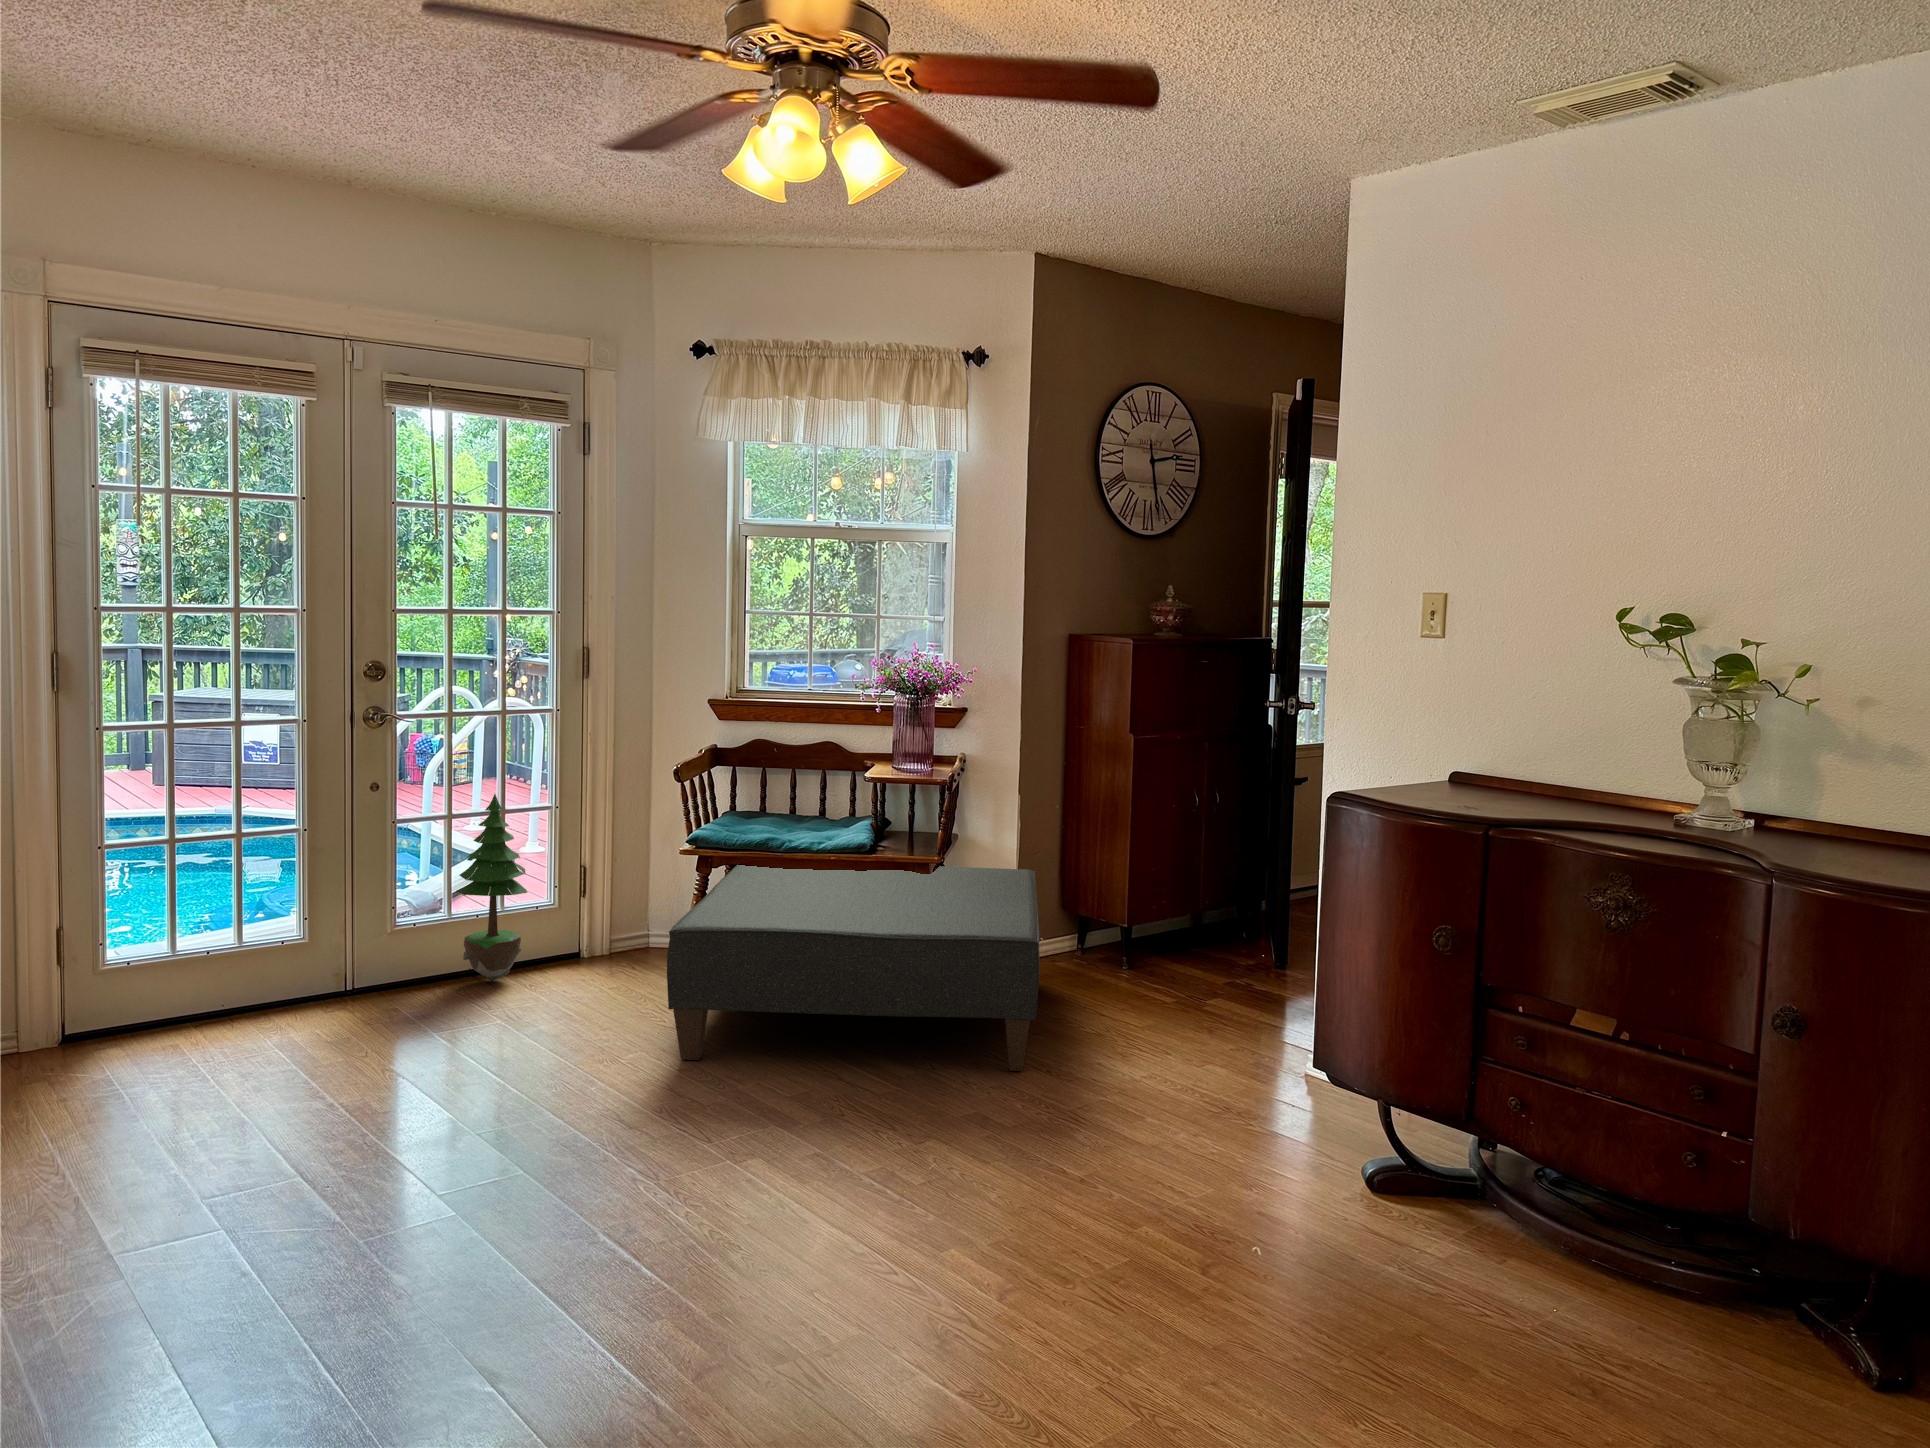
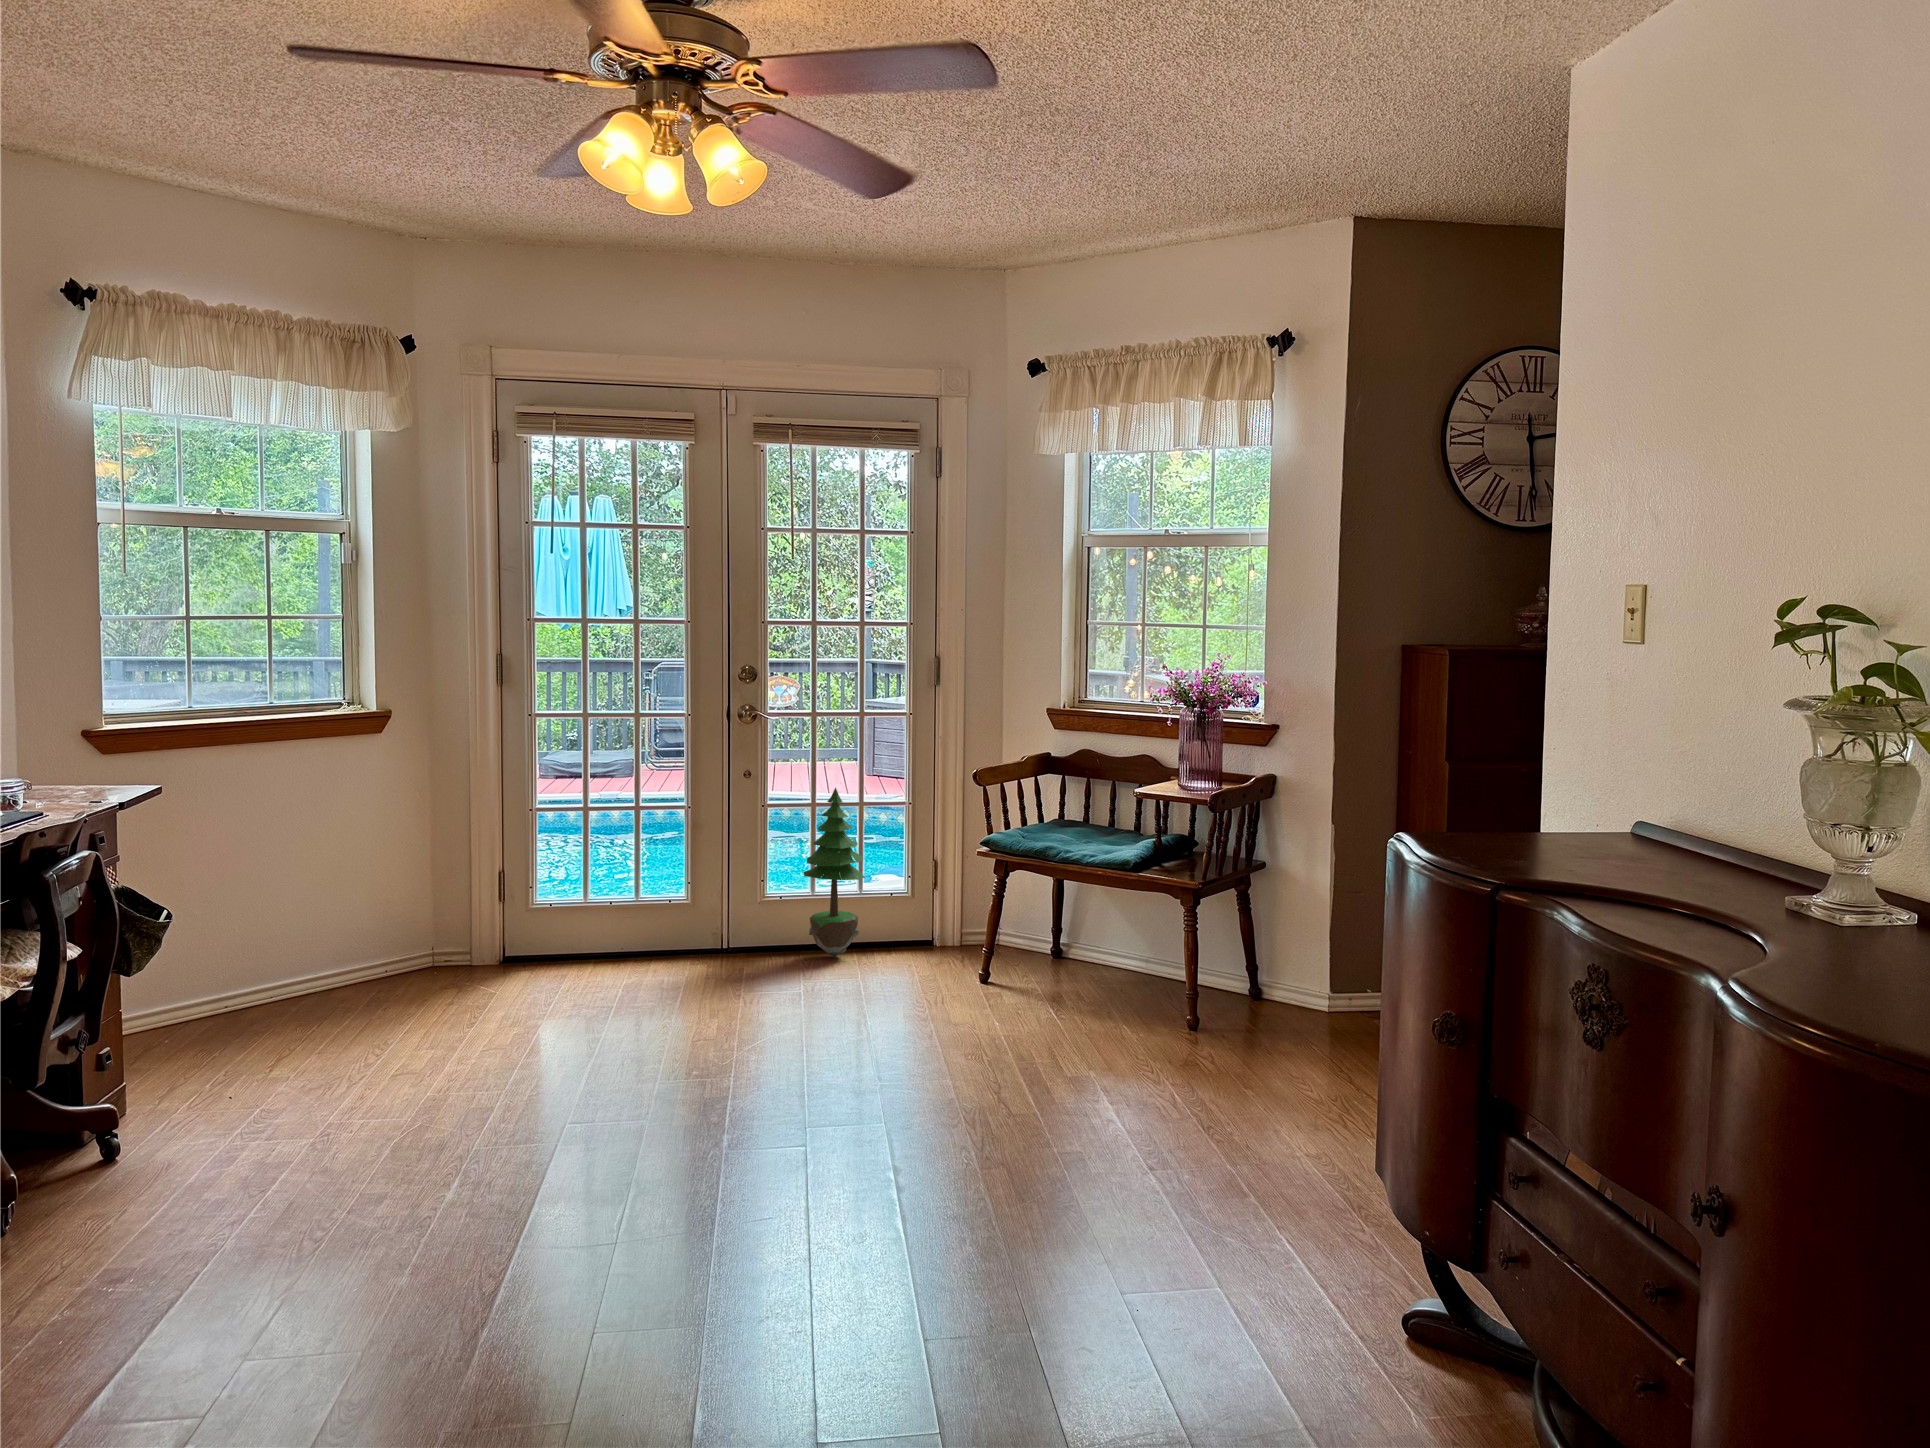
ottoman: present [667,865,1040,1071] -> none [876,868,1334,1114]

